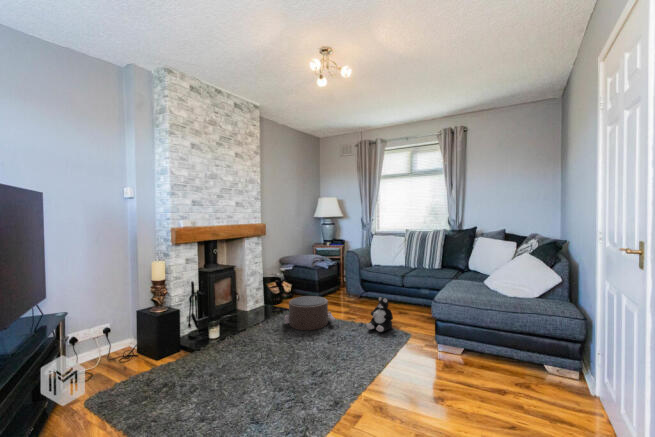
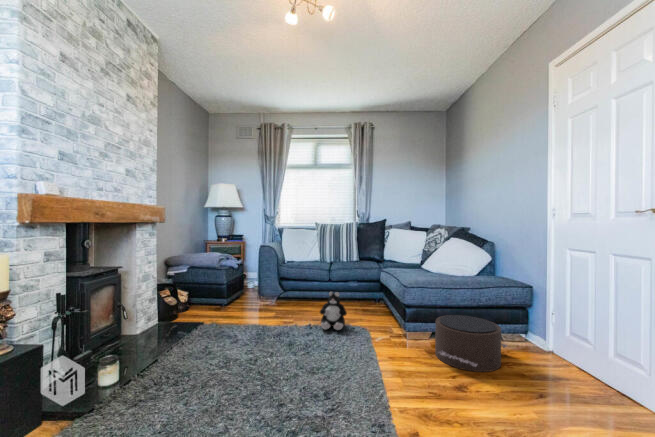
pouf: present [285,296,335,330] -> present [435,315,507,372]

